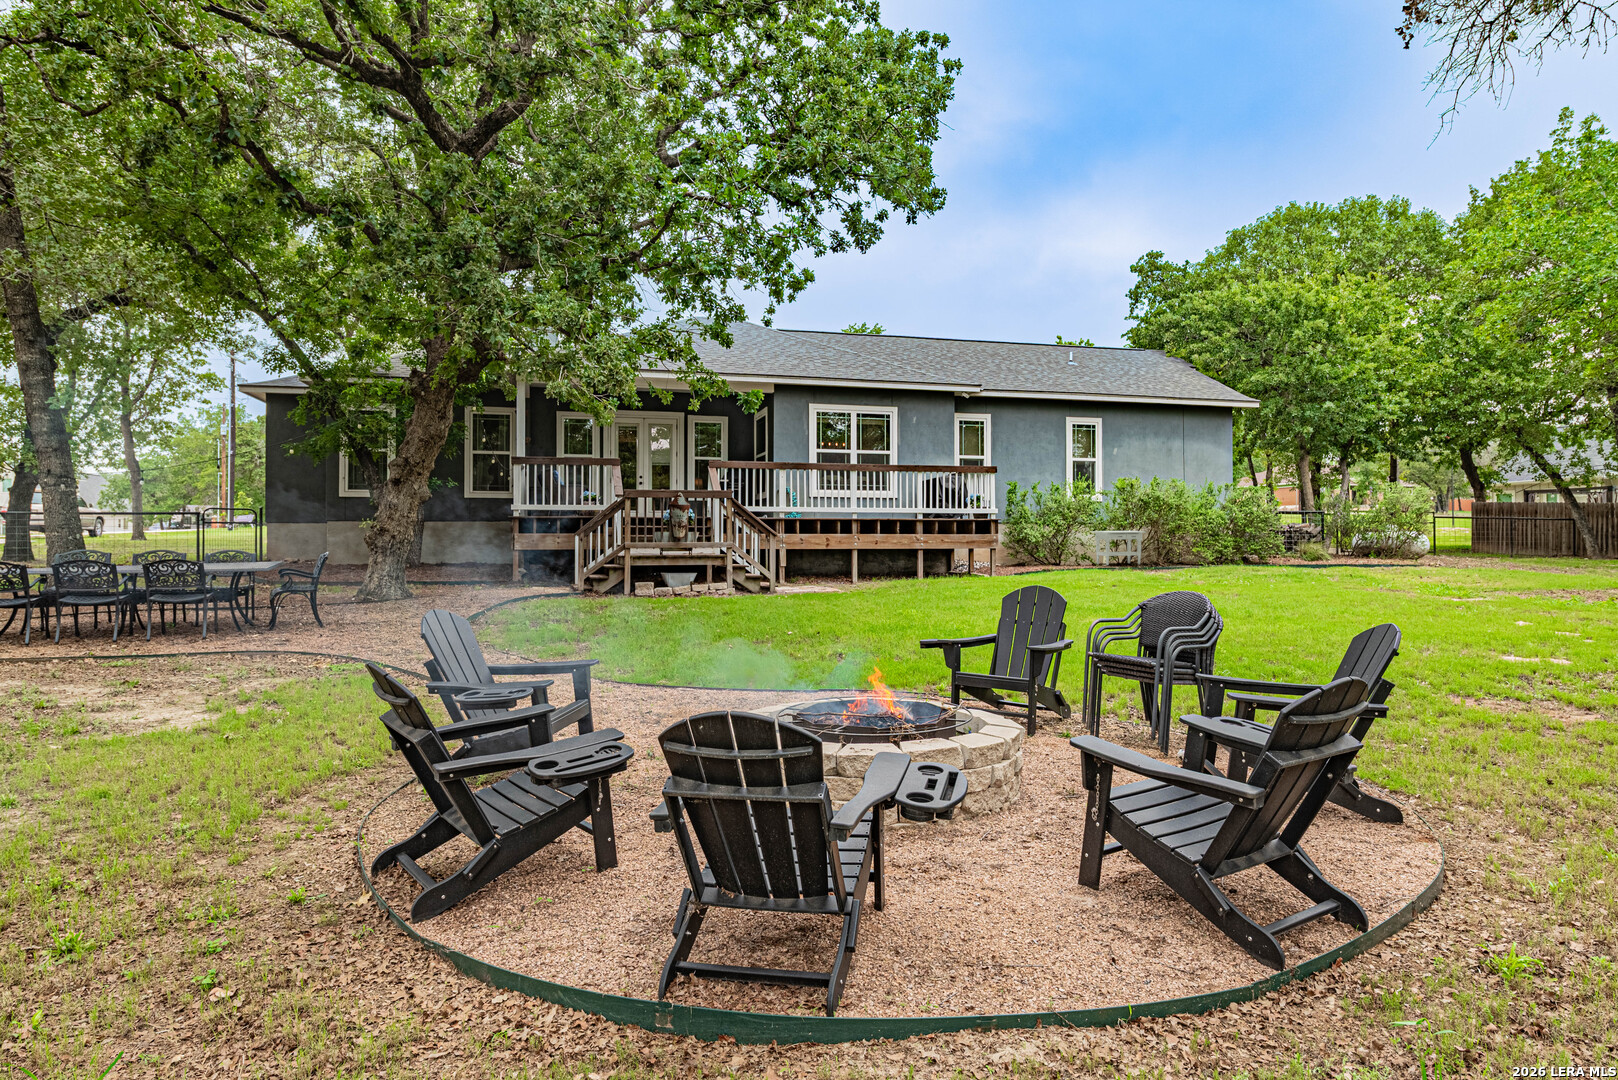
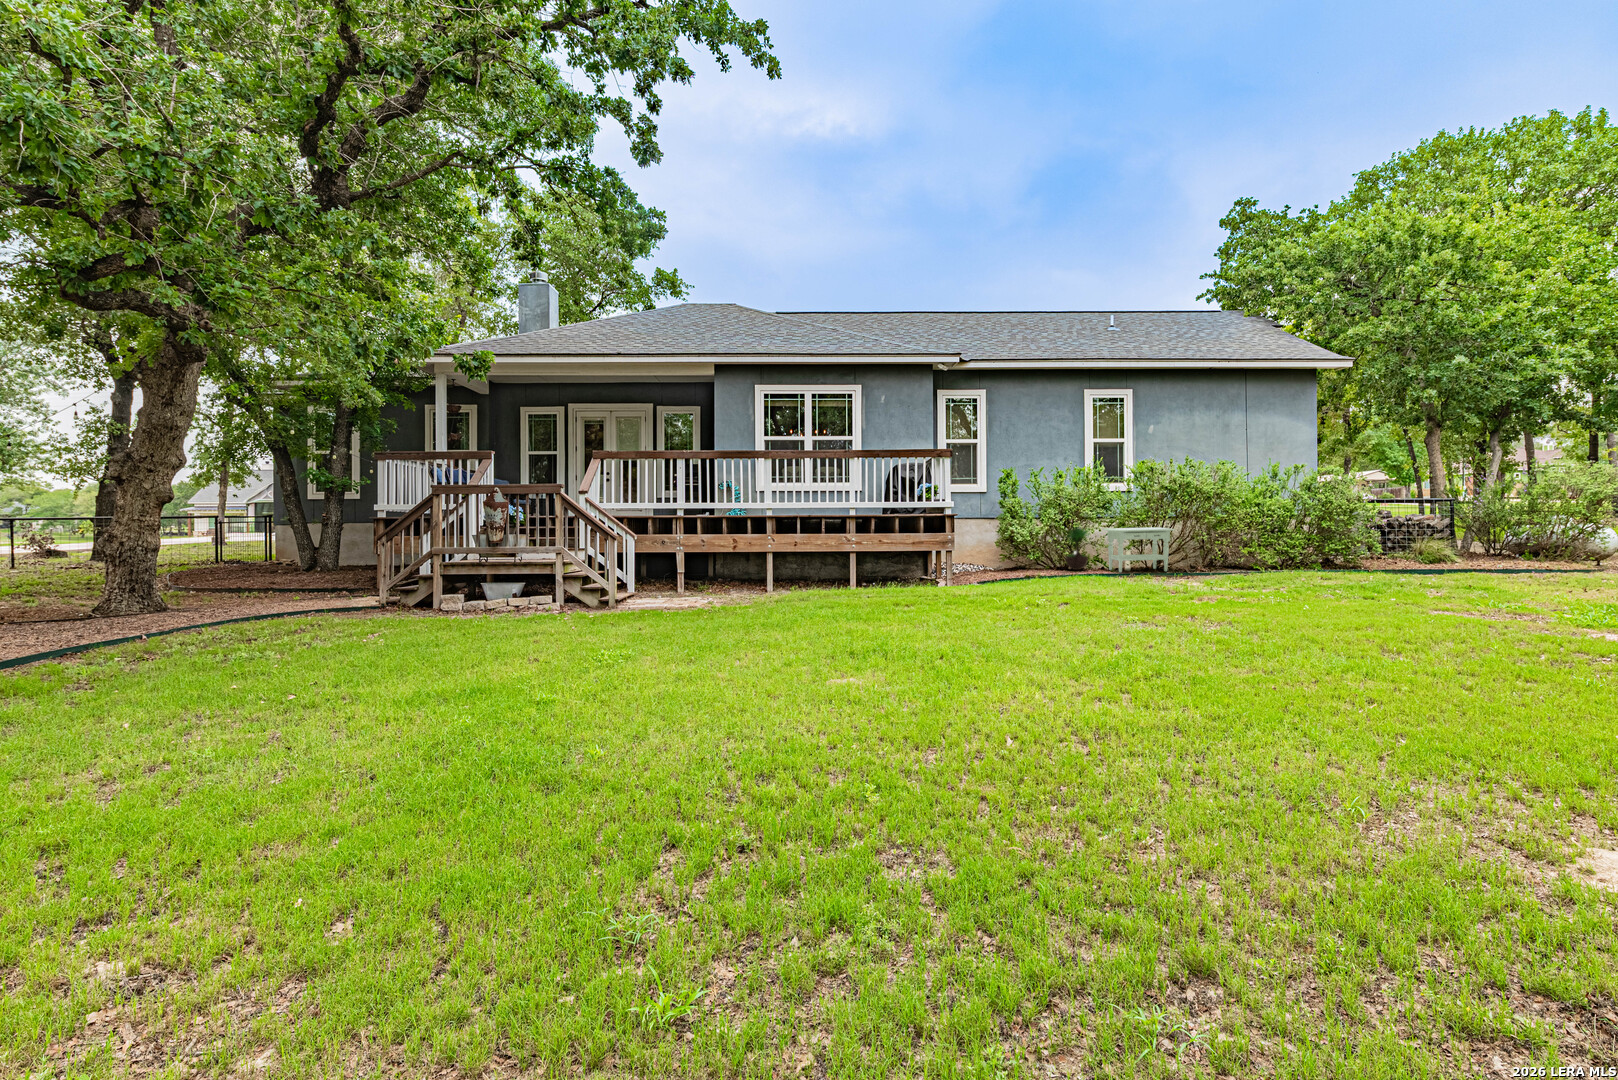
potted tree: none [1062,525,1085,564] -> present [1065,527,1090,570]

